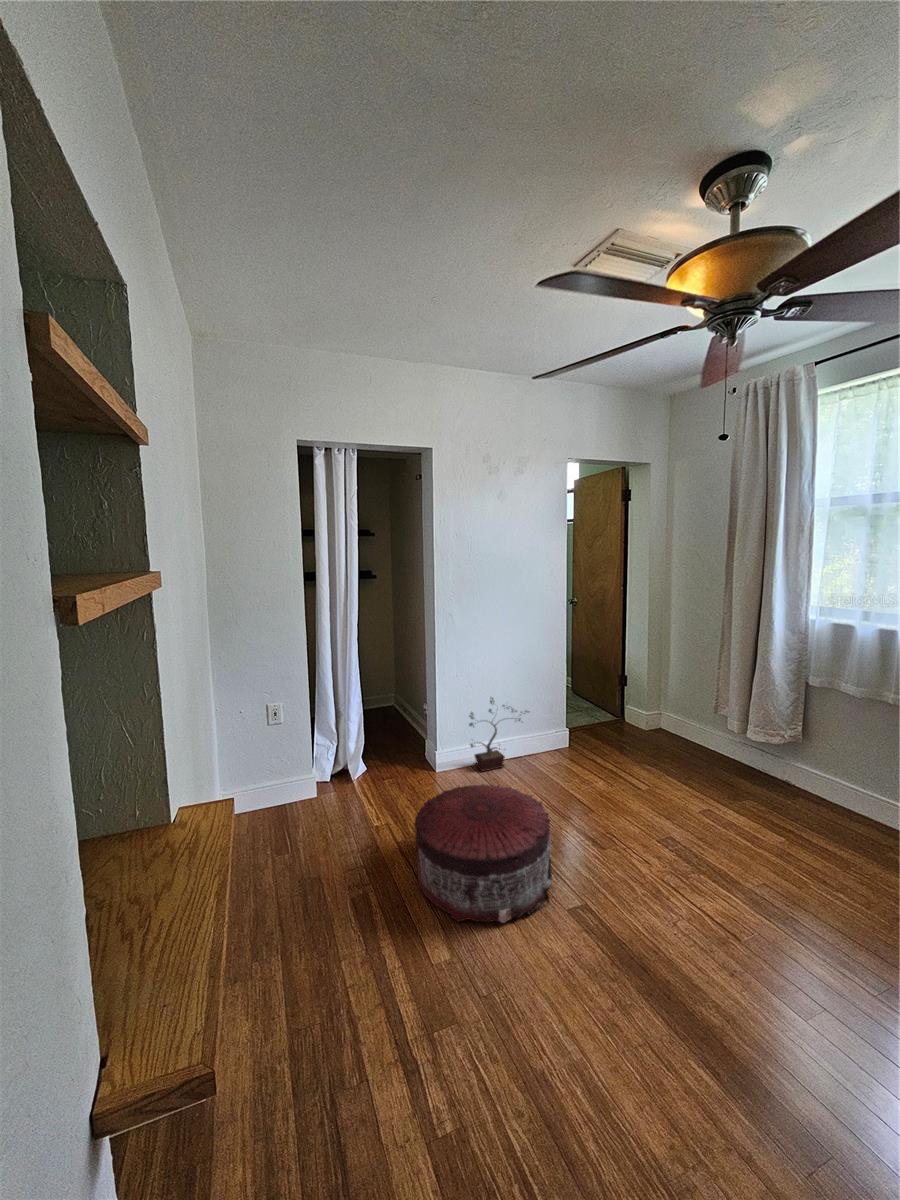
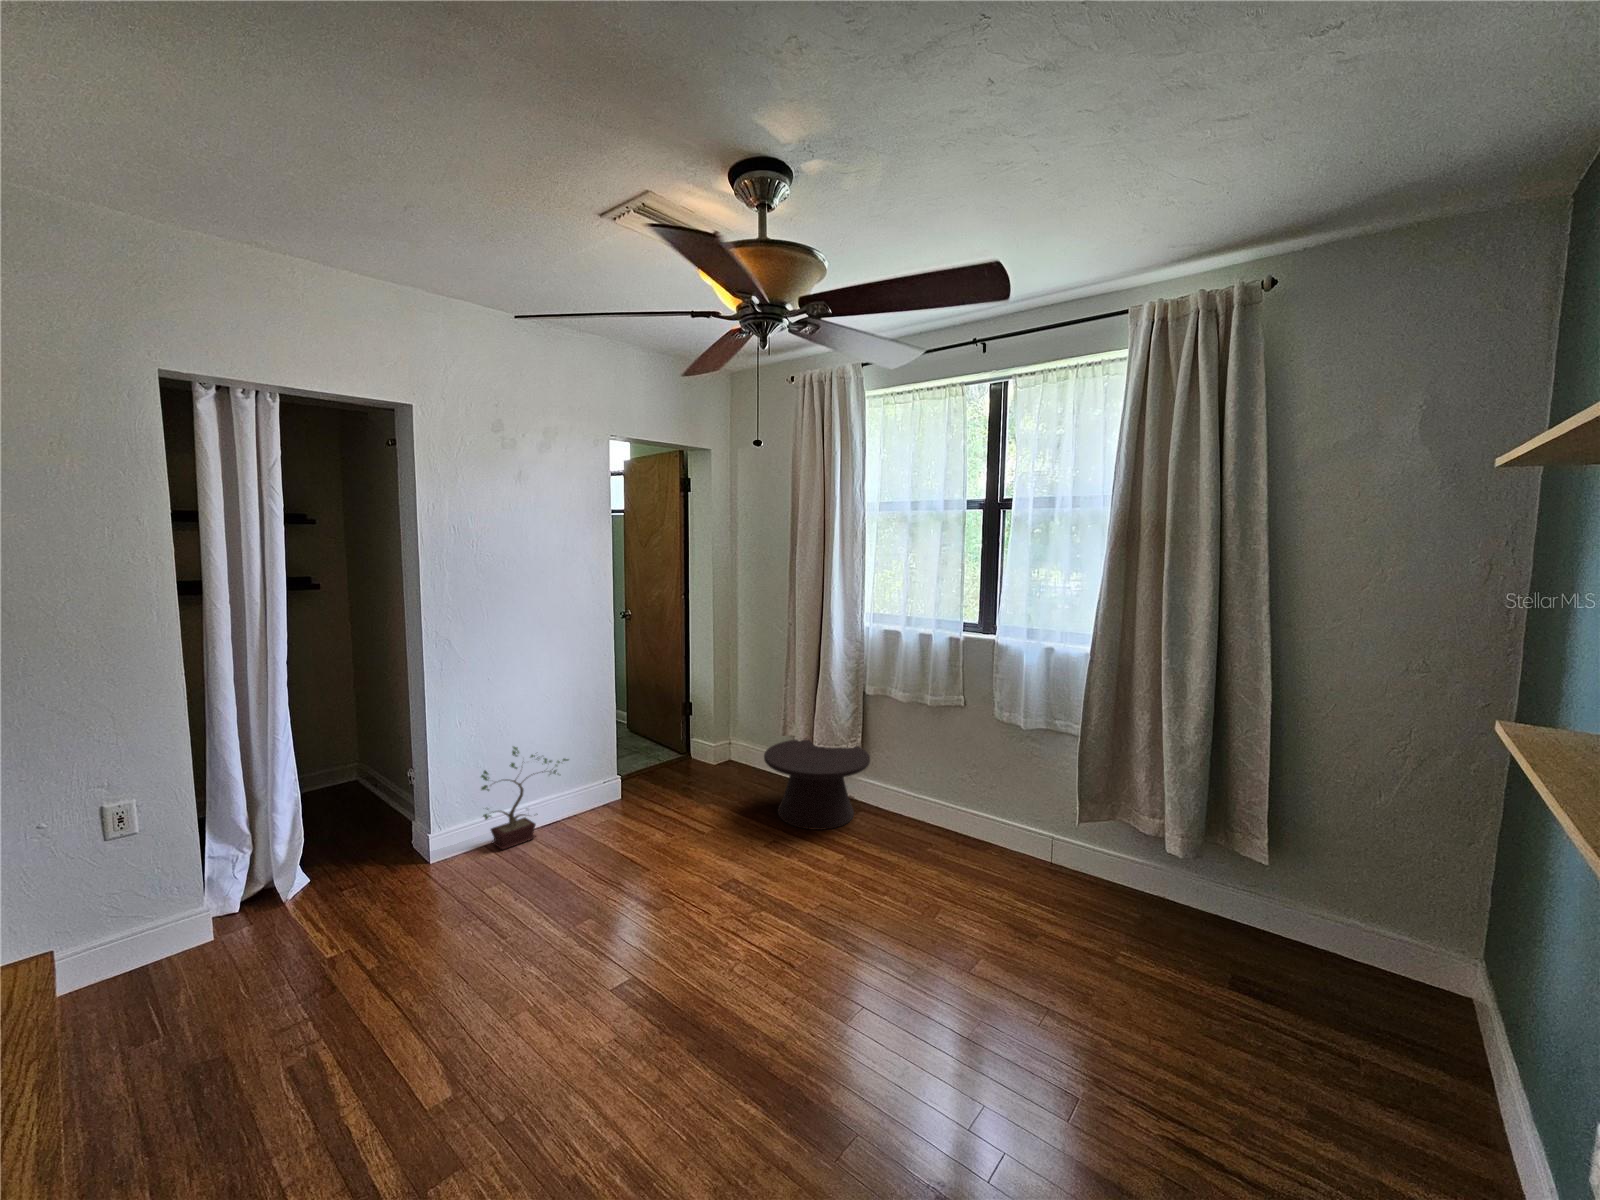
side table: none [696,720,813,810] -> present [764,740,870,830]
pouf: present [414,784,552,923] -> none [392,857,594,1048]

